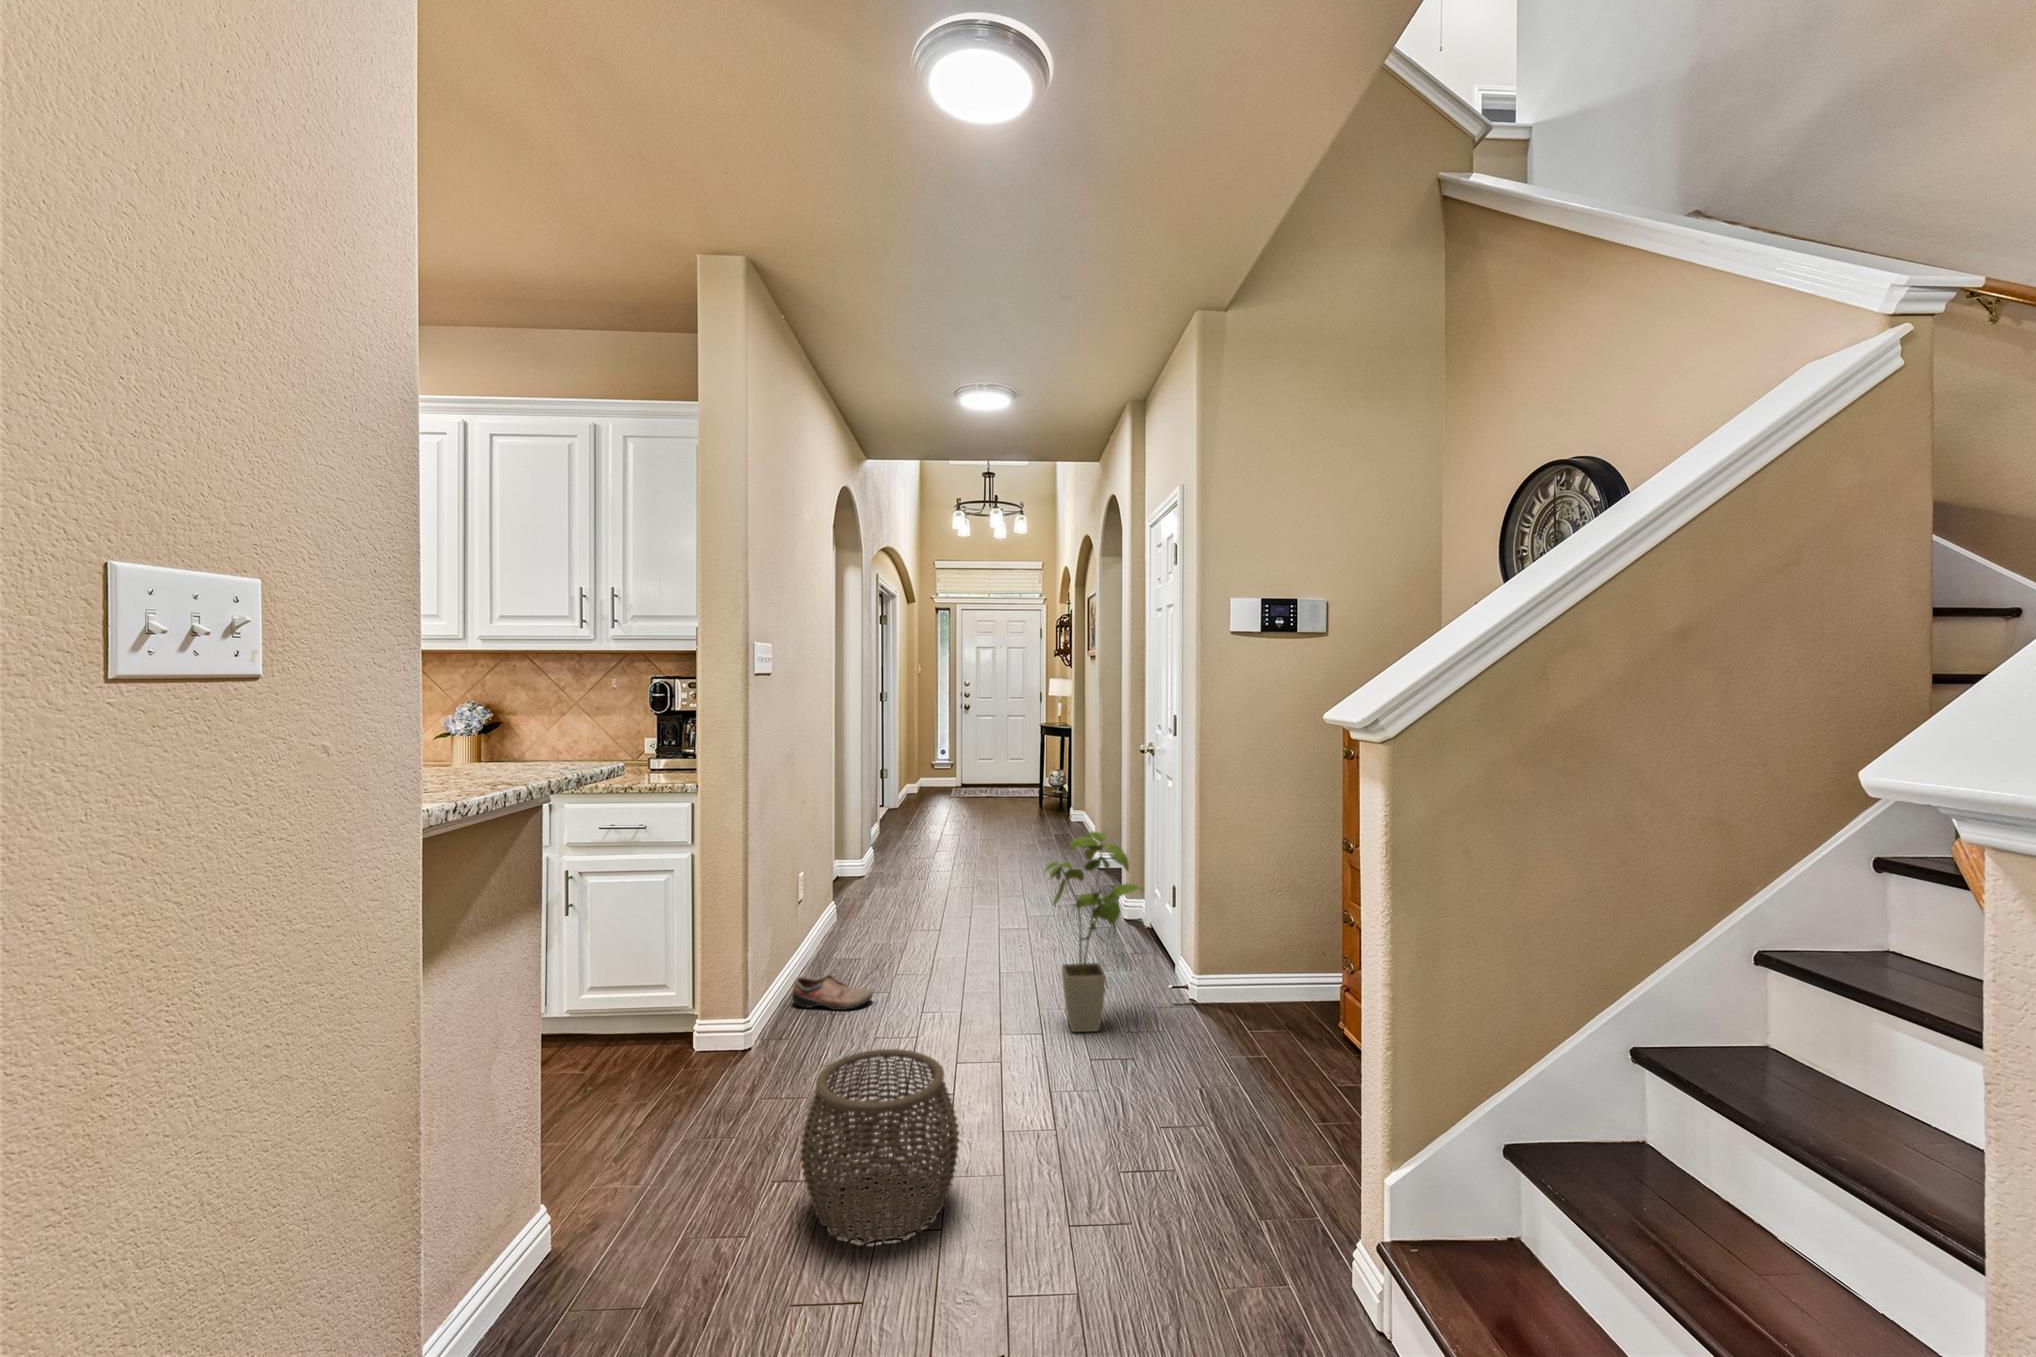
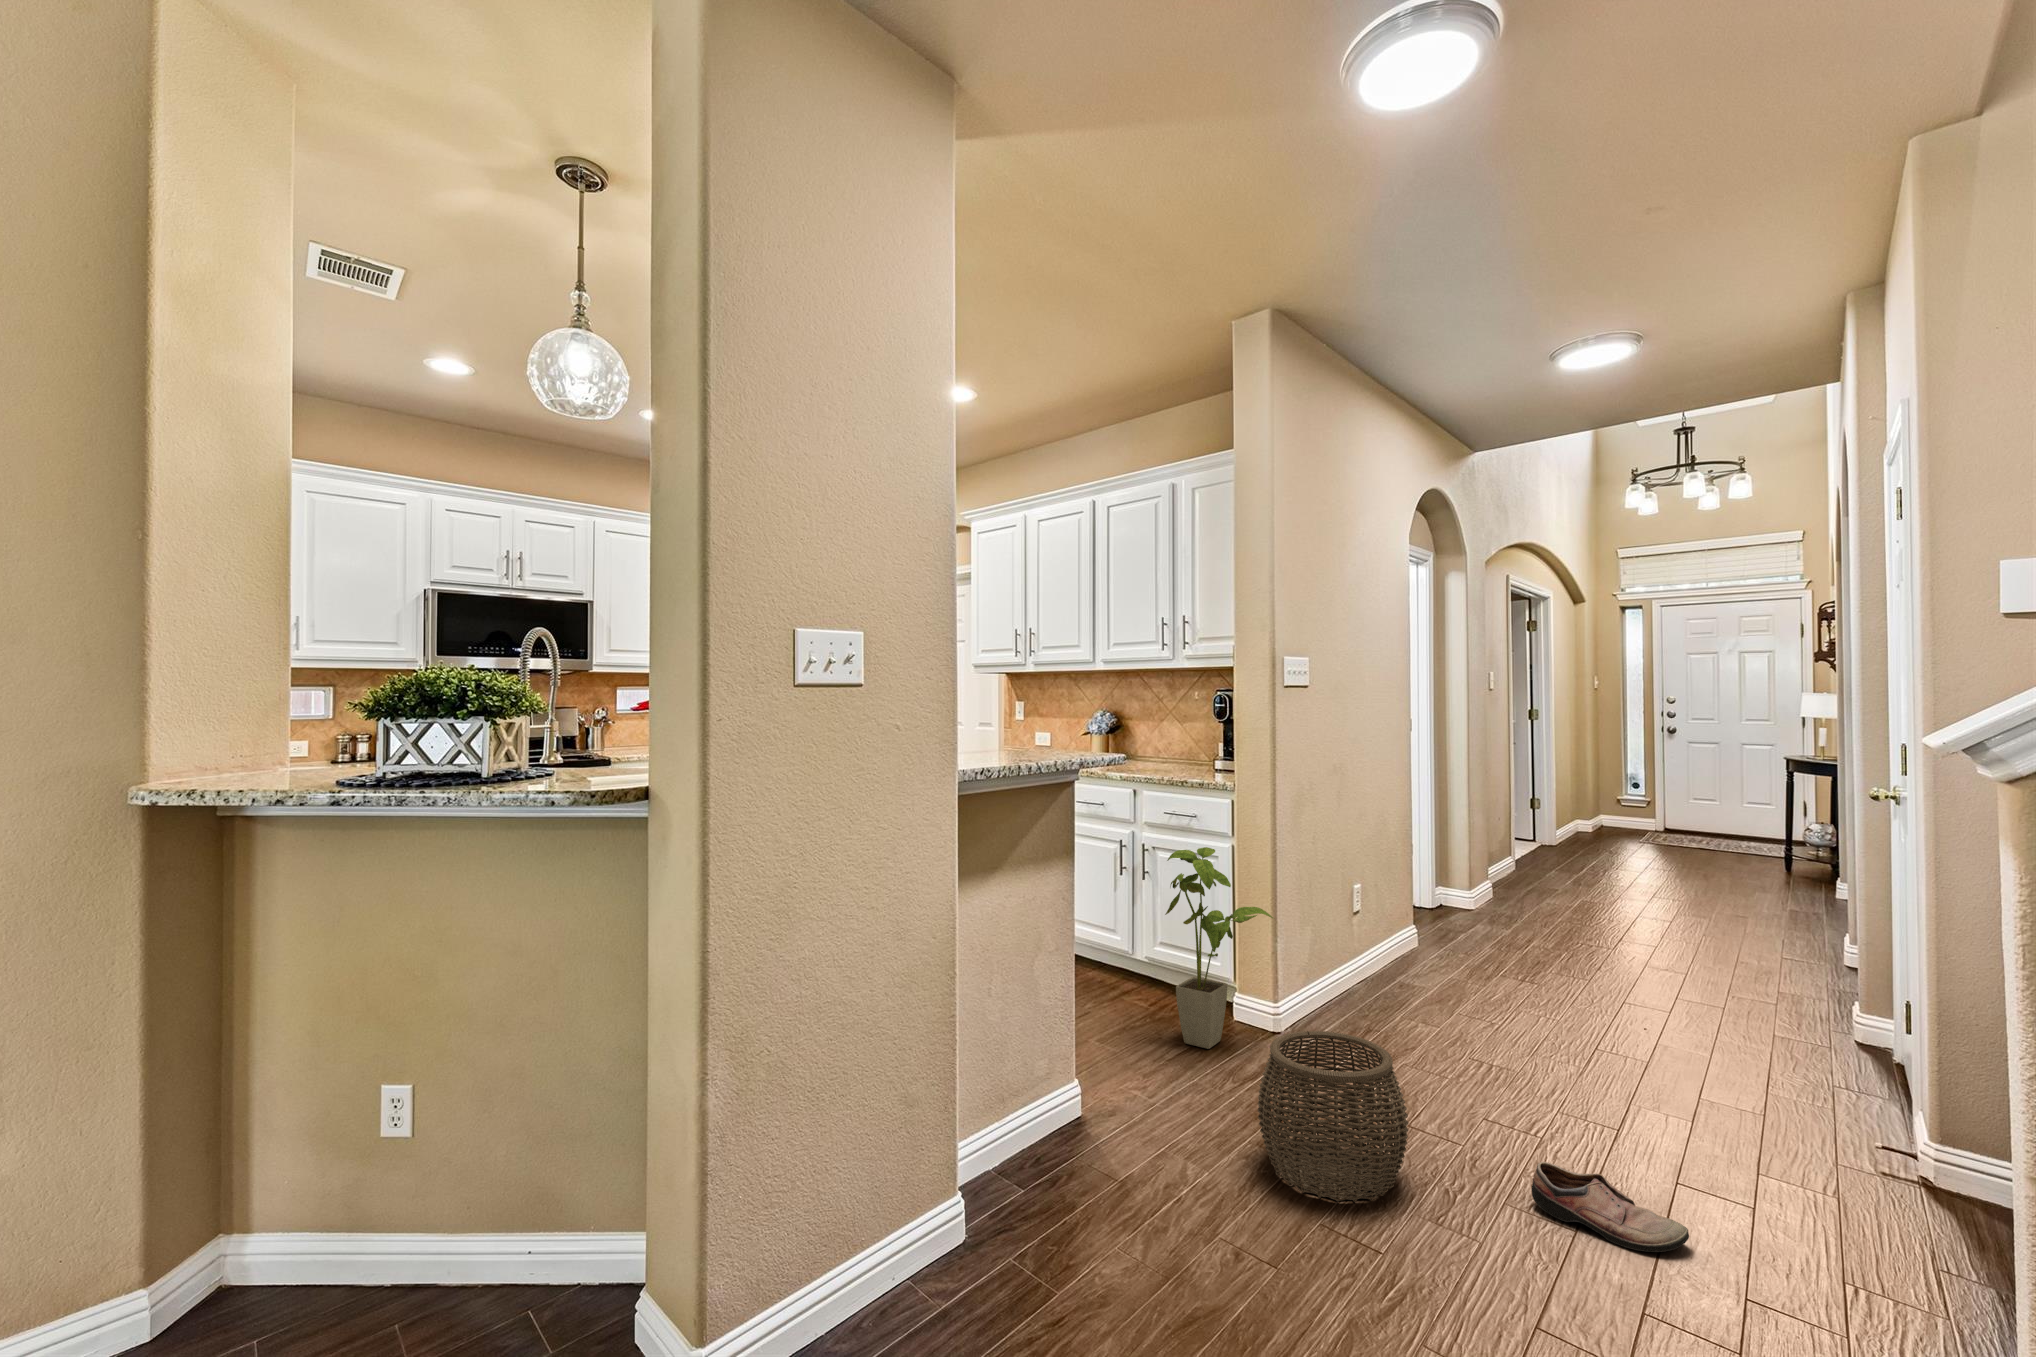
house plant: present [1045,832,1140,1032] -> present [1165,847,1273,1049]
shoe: present [792,975,873,1010] -> present [1532,1162,1689,1252]

